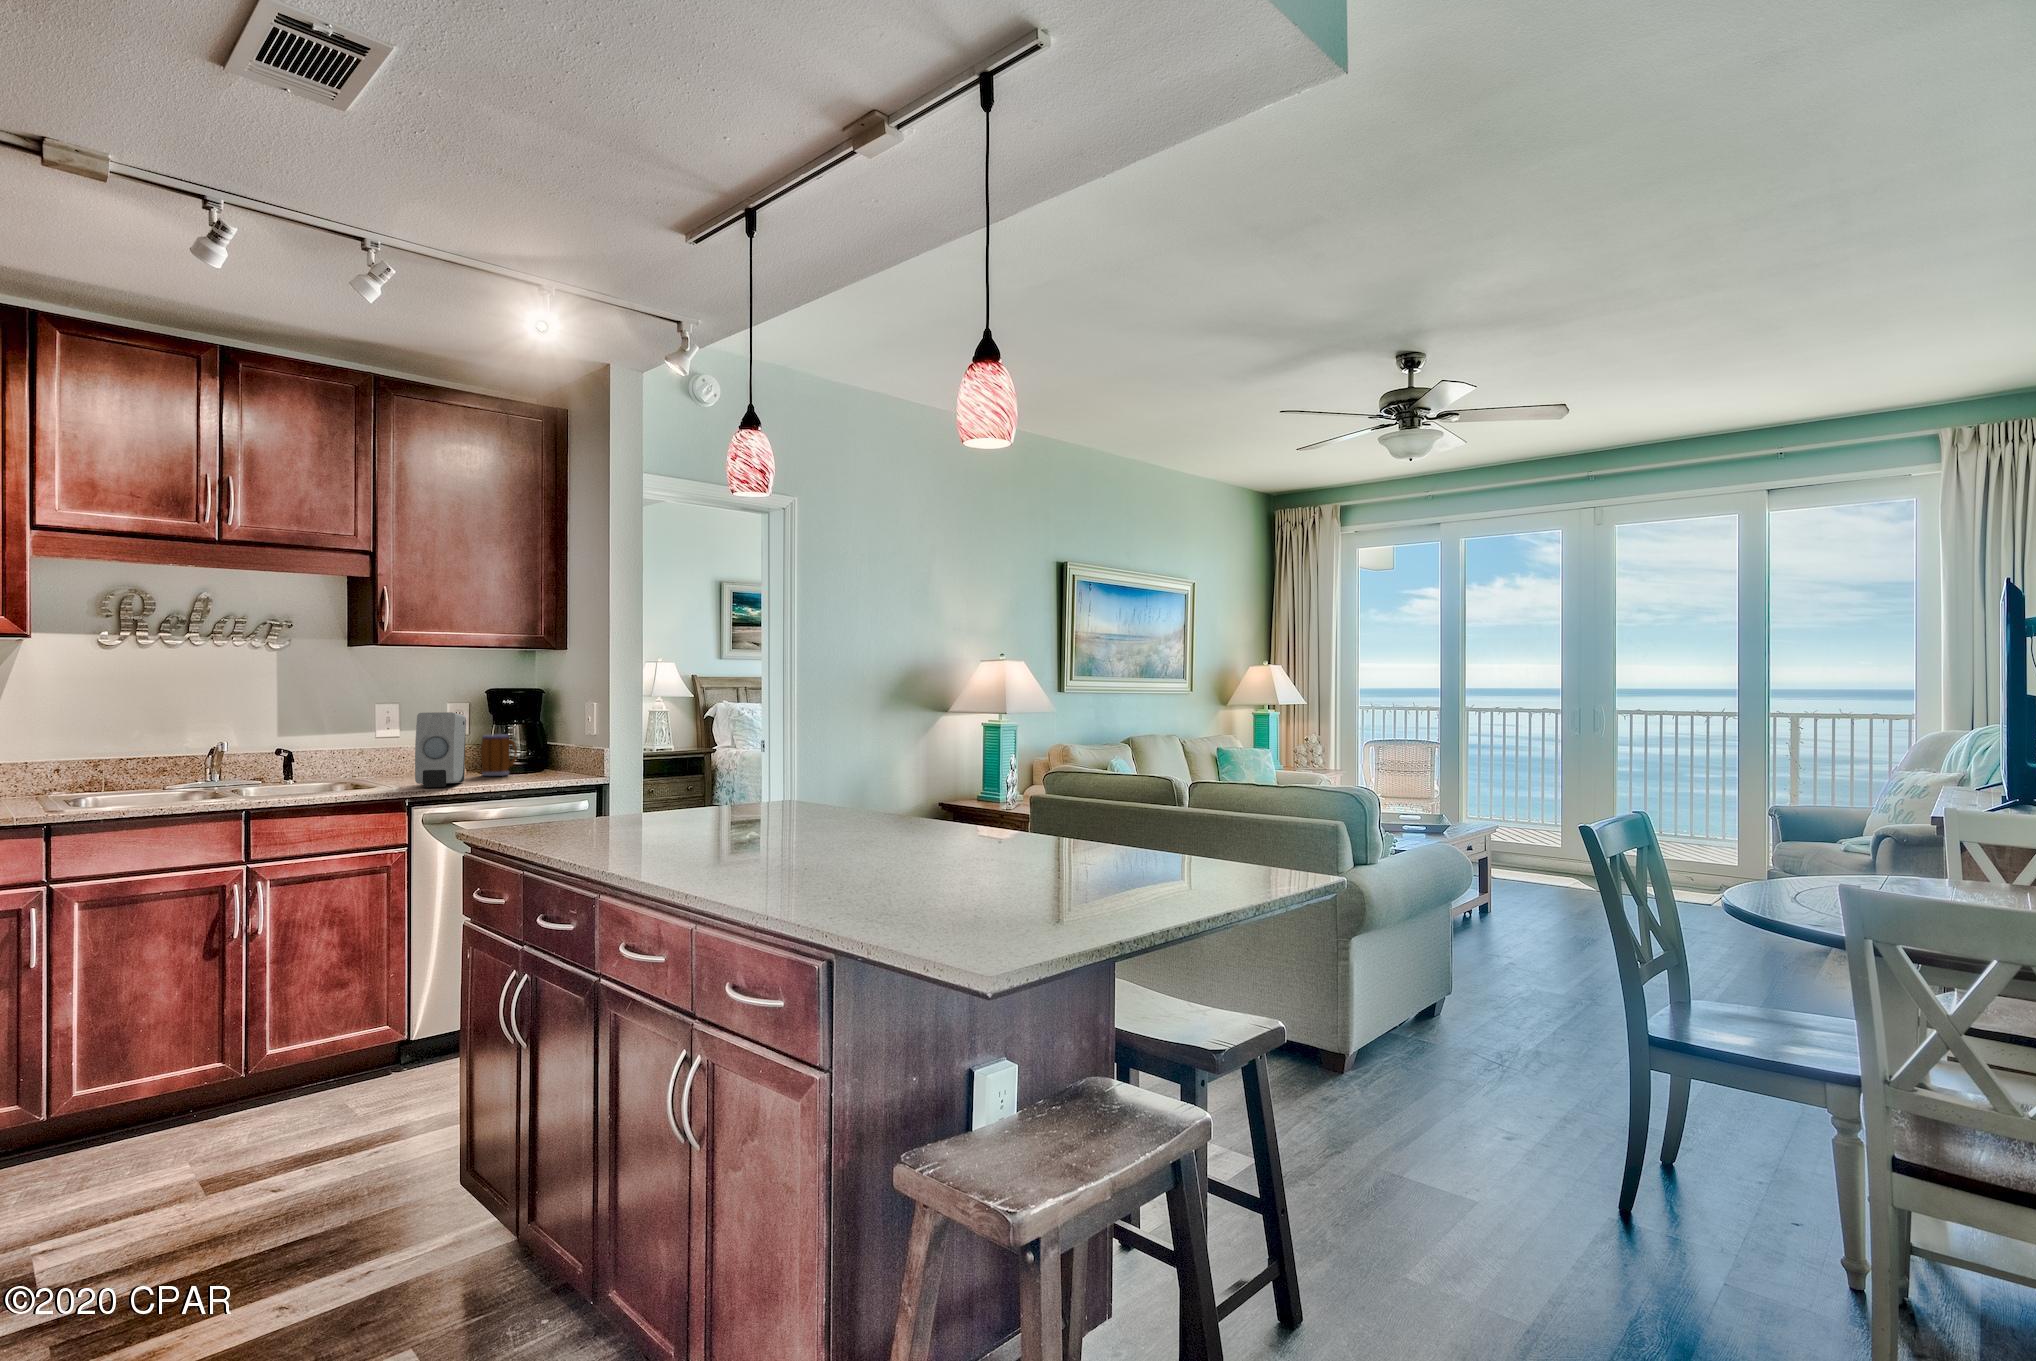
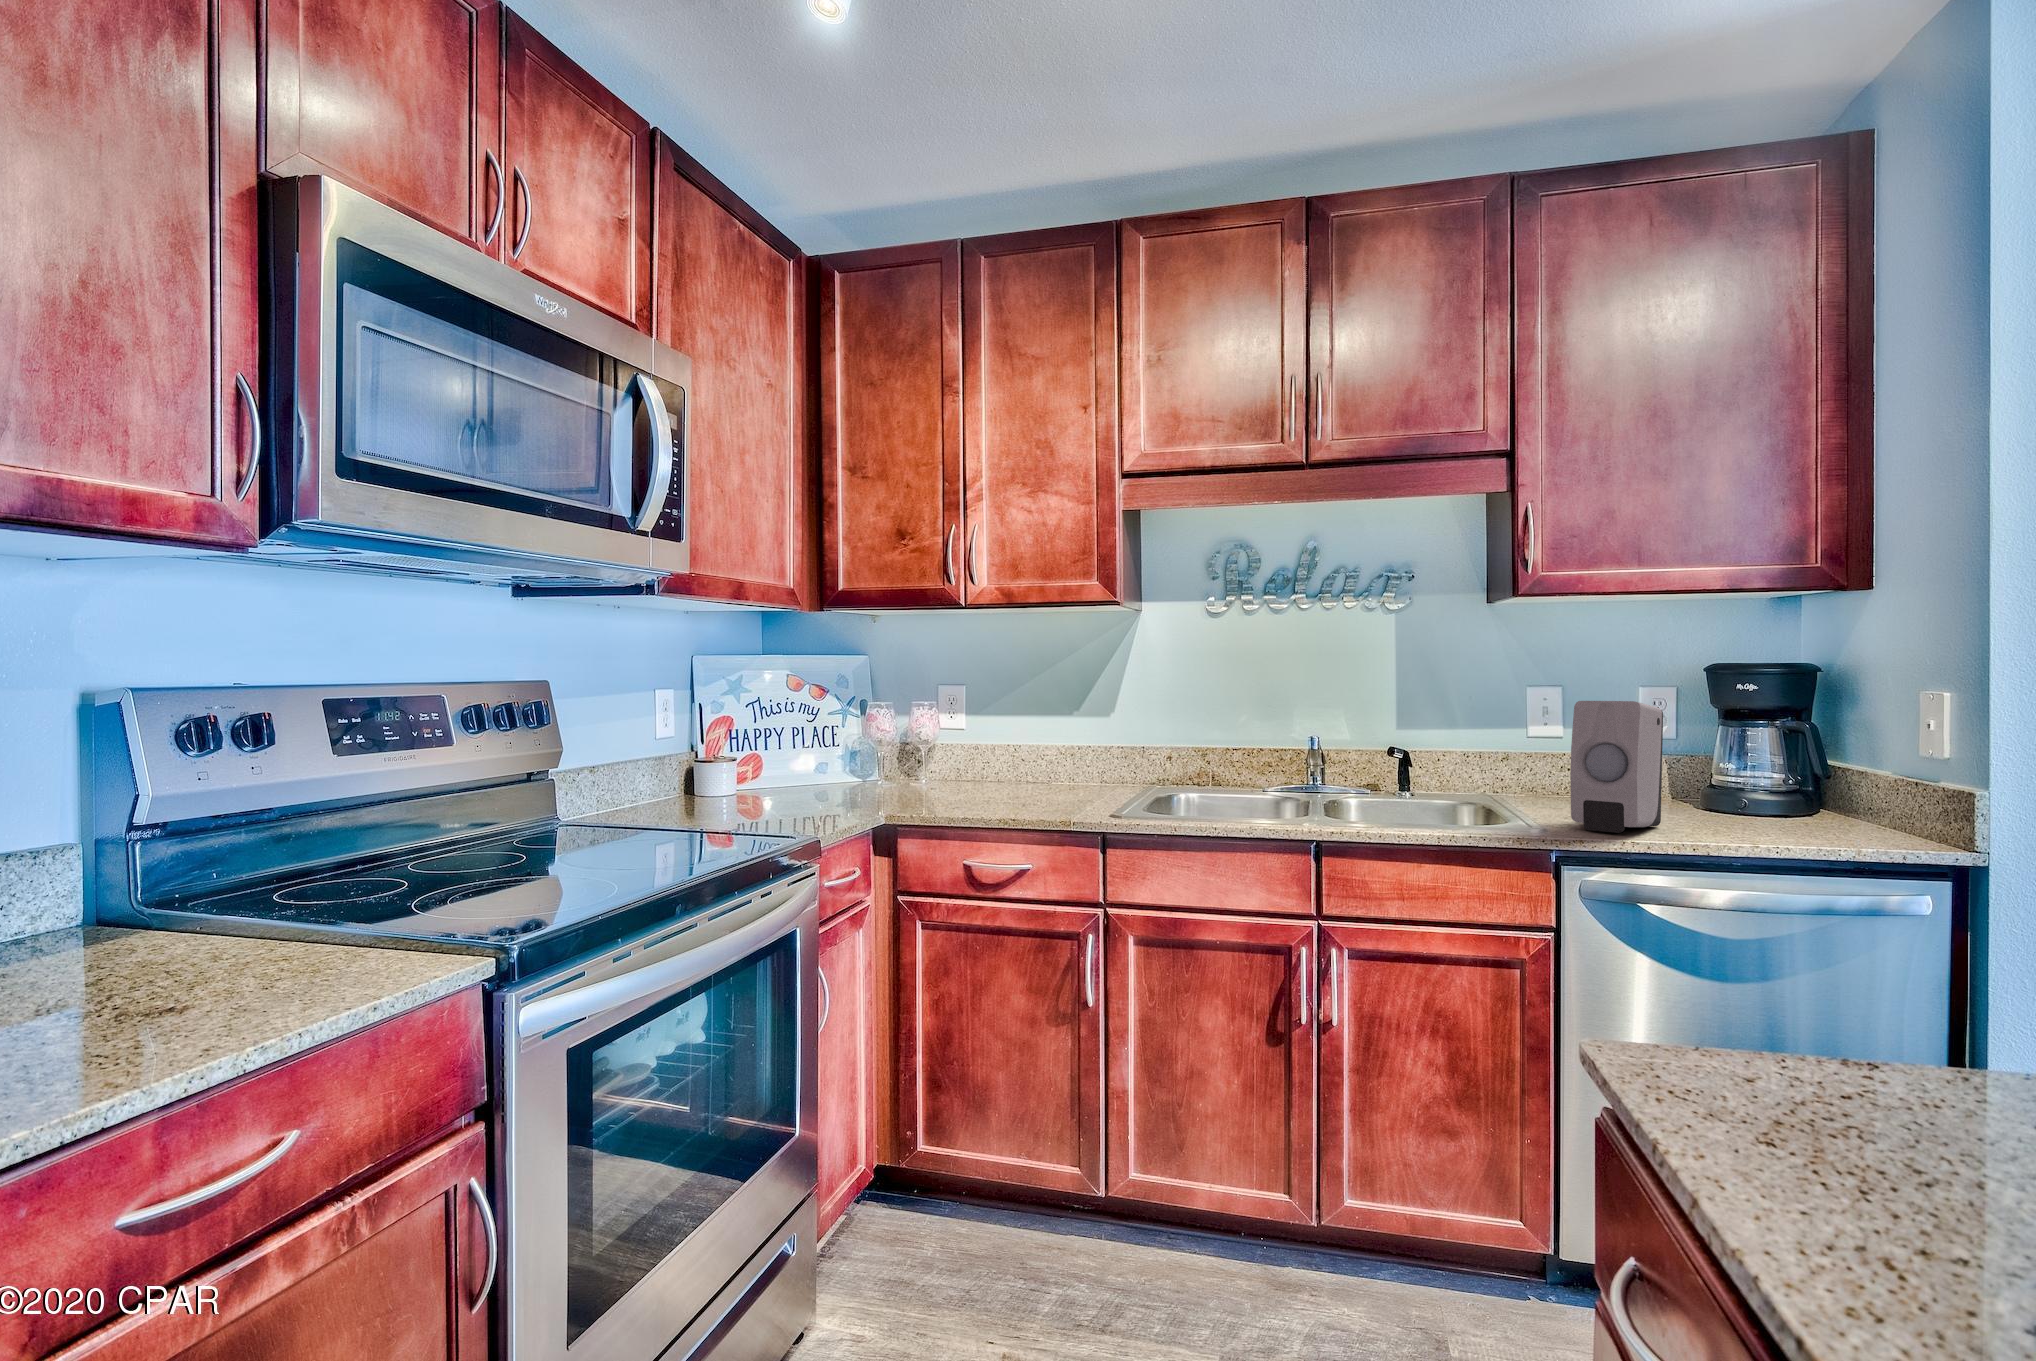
mug: present [481,734,517,776] -> none [1694,744,1765,820]

